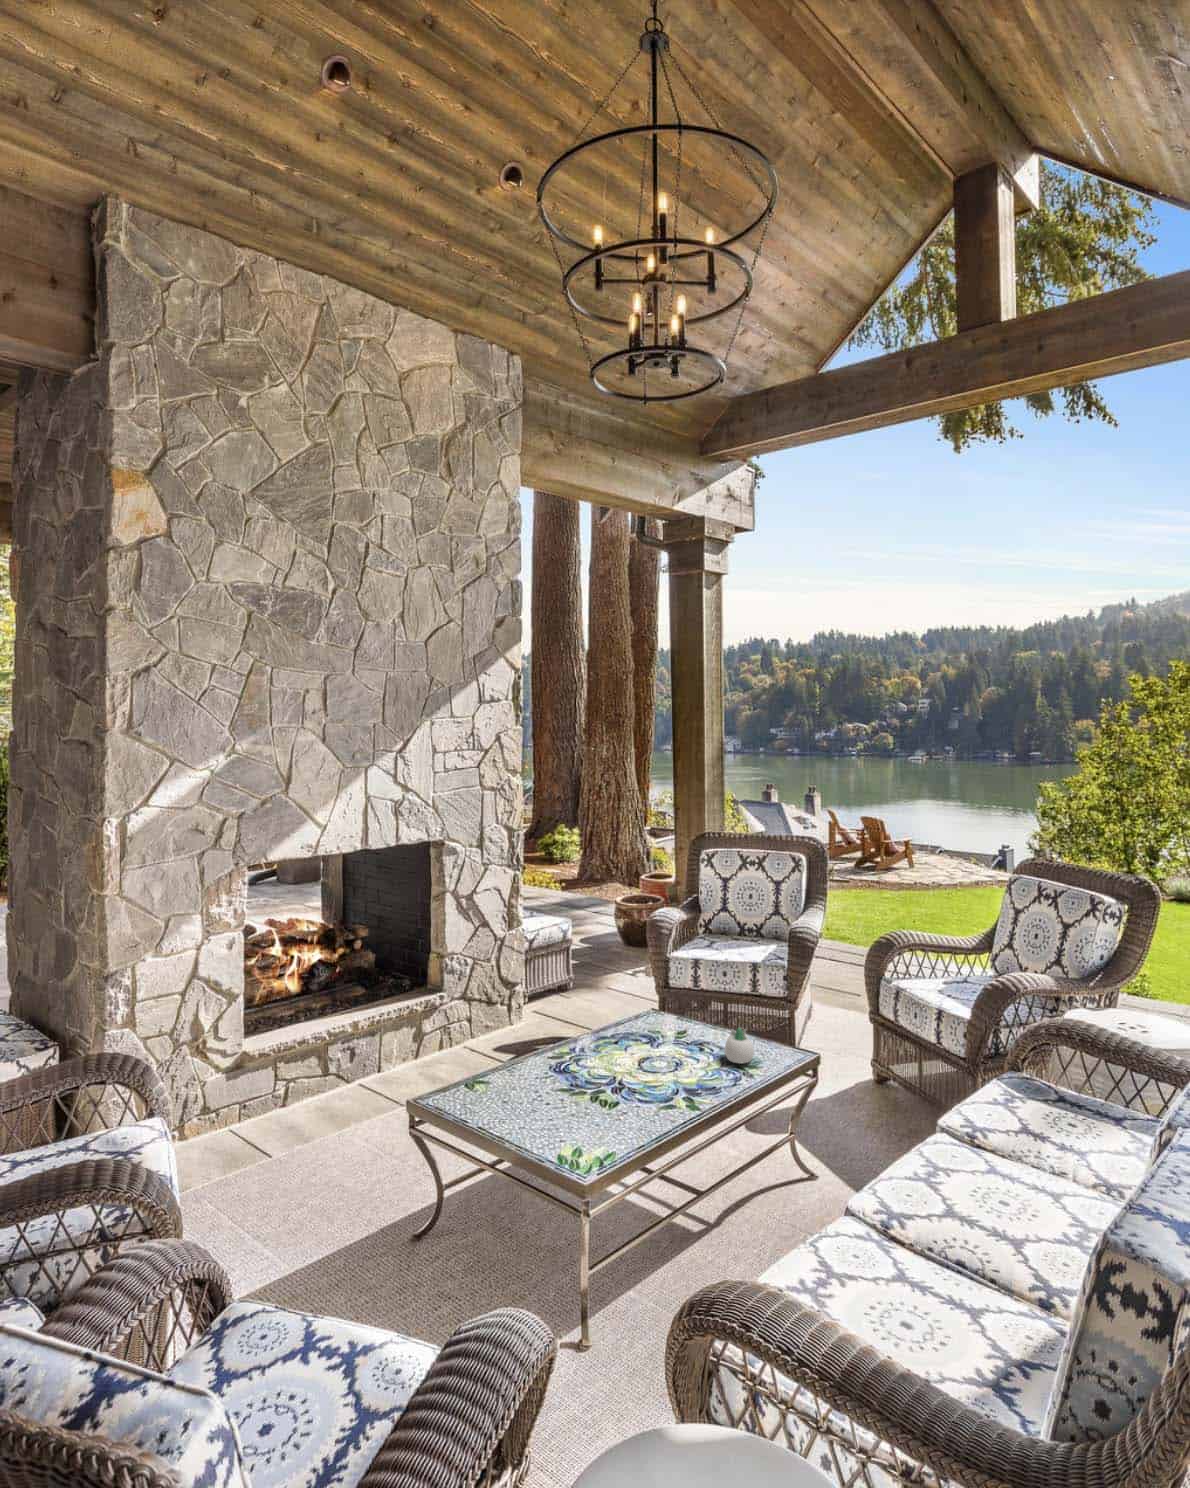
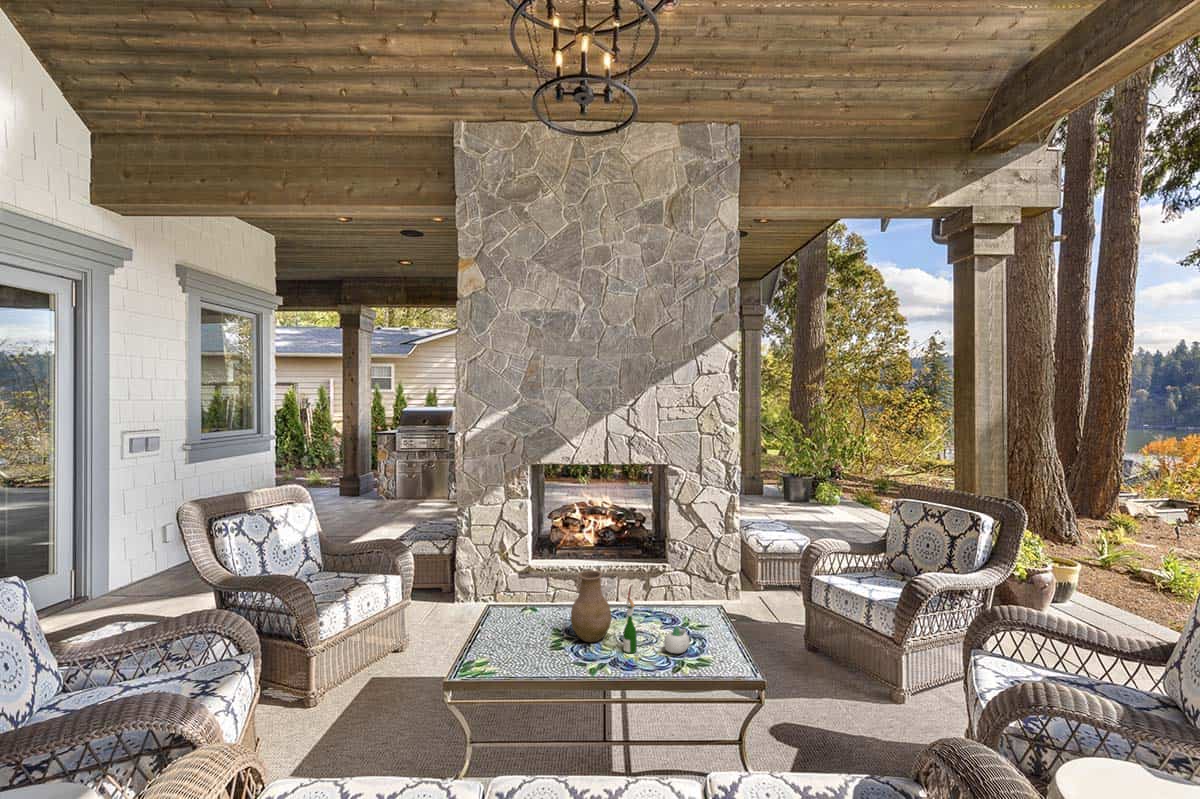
vase: none [601,985,662,1090] -> present [571,571,611,642]
wine bottle: none [690,986,718,1082] -> present [623,586,639,656]

